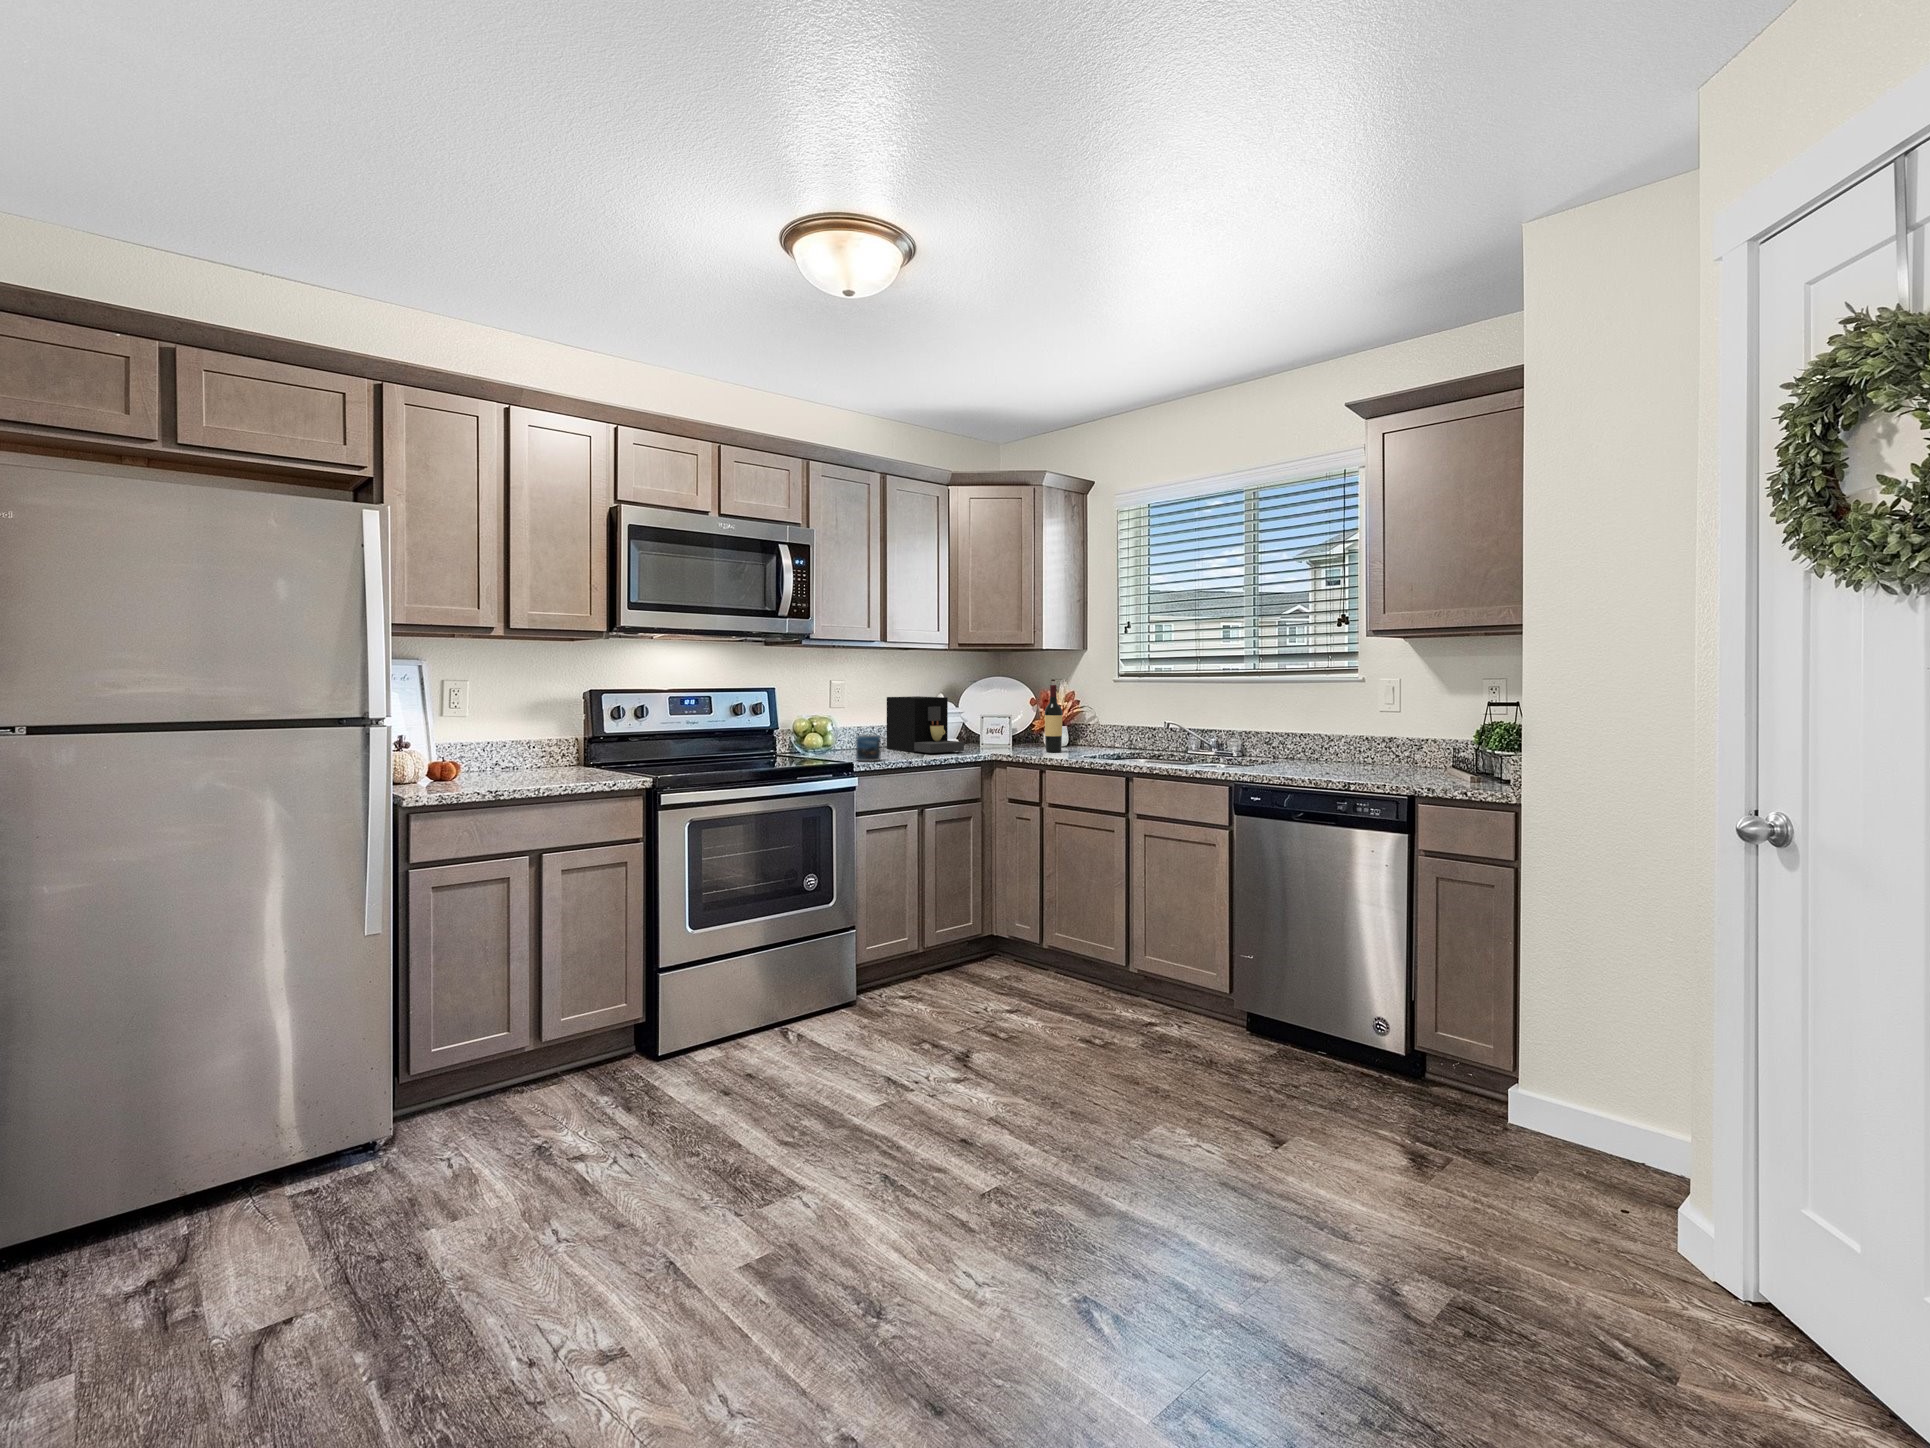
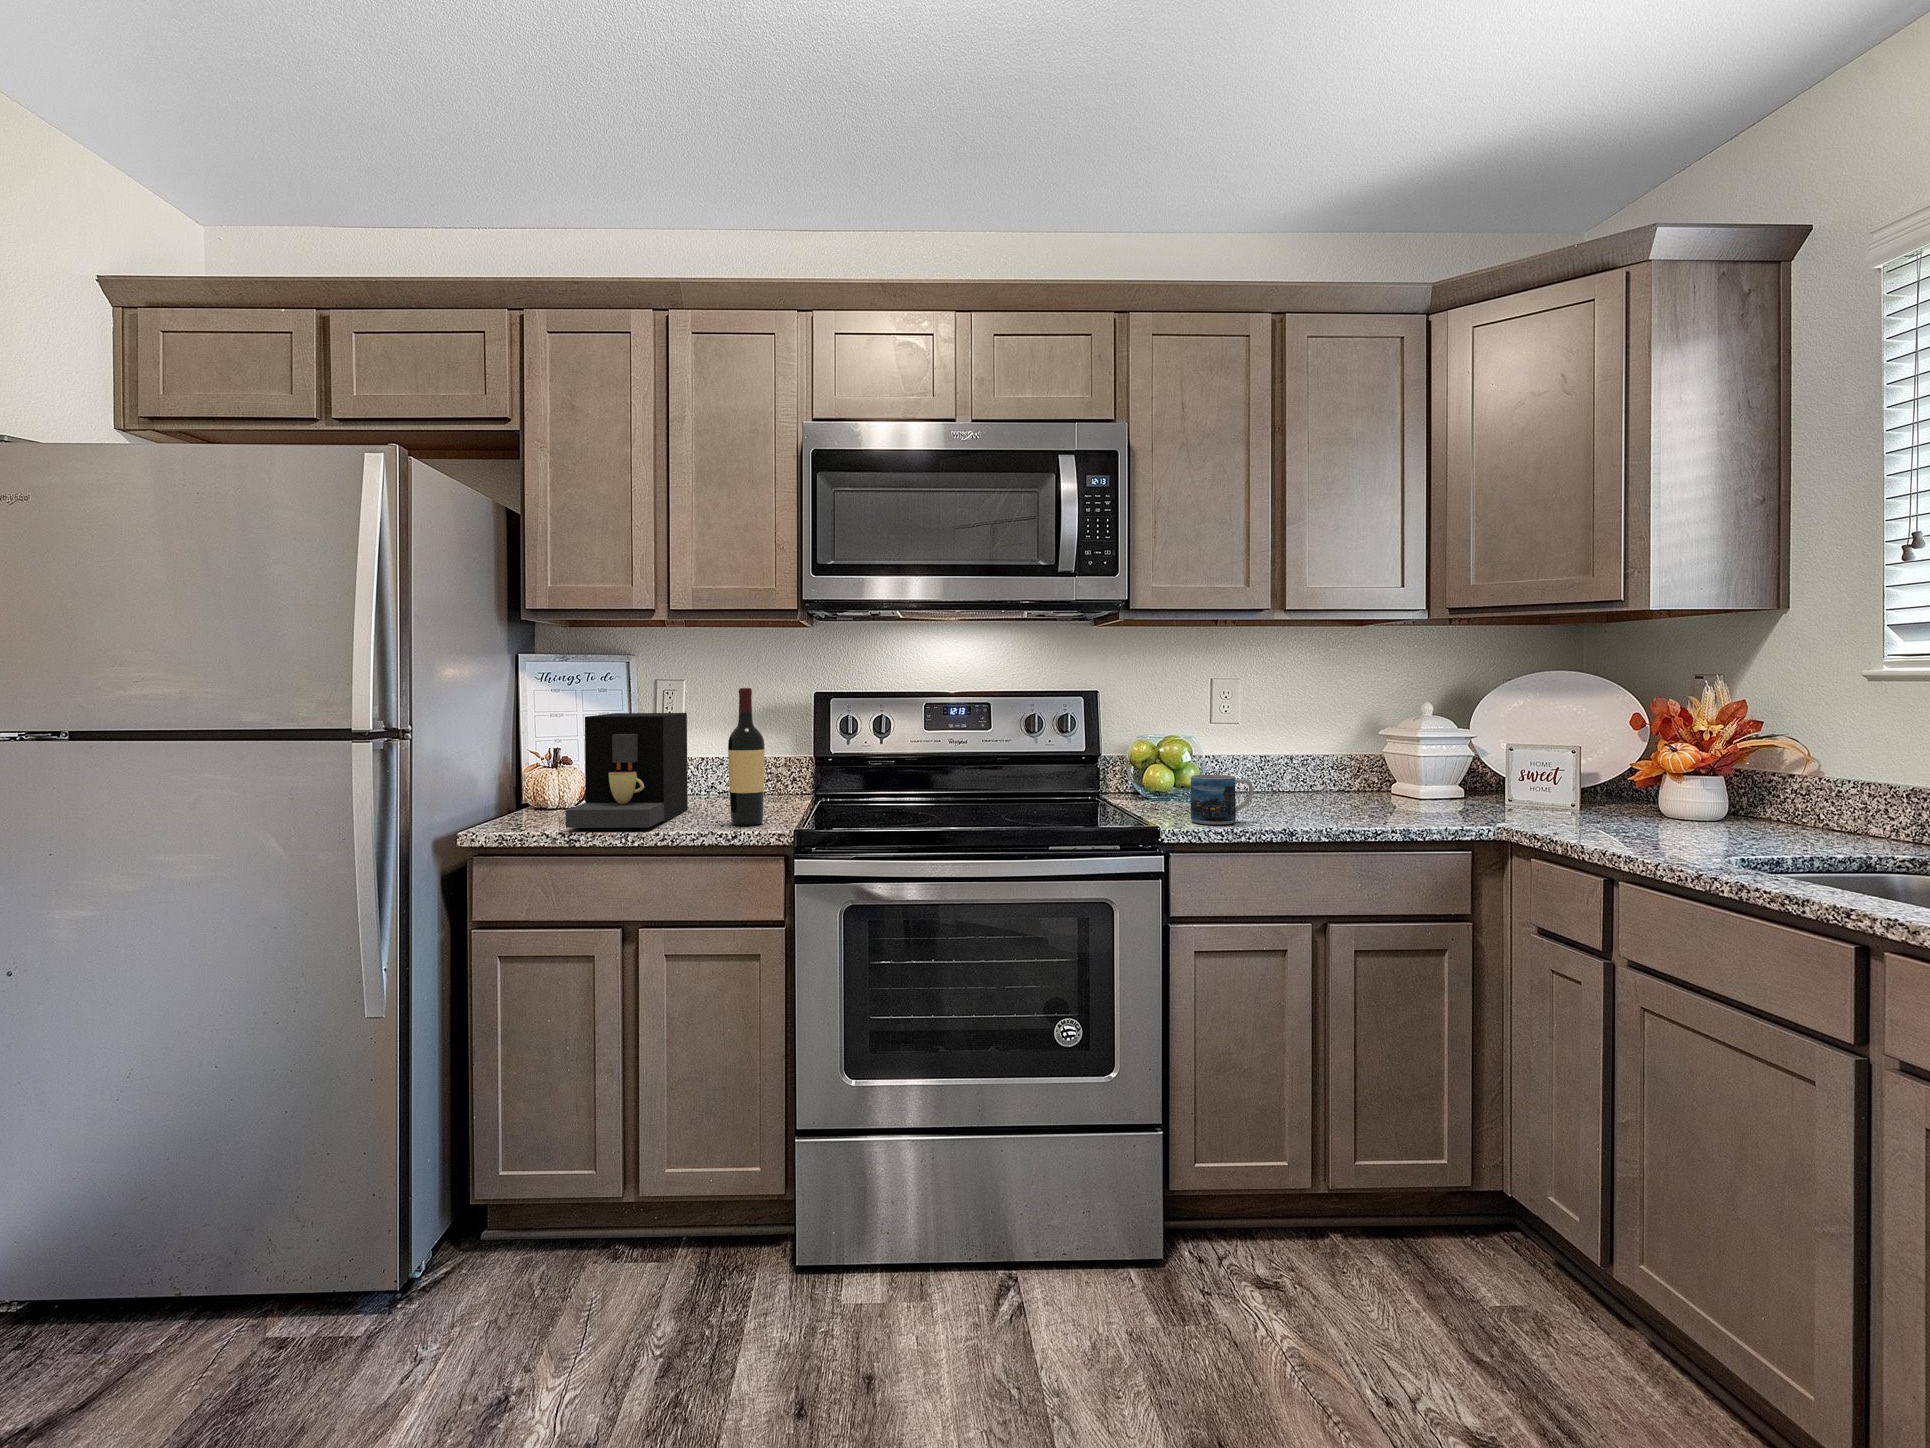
wine bottle: present [1045,685,1062,752] -> present [728,688,765,825]
coffee maker: present [887,696,964,753] -> present [566,713,688,828]

